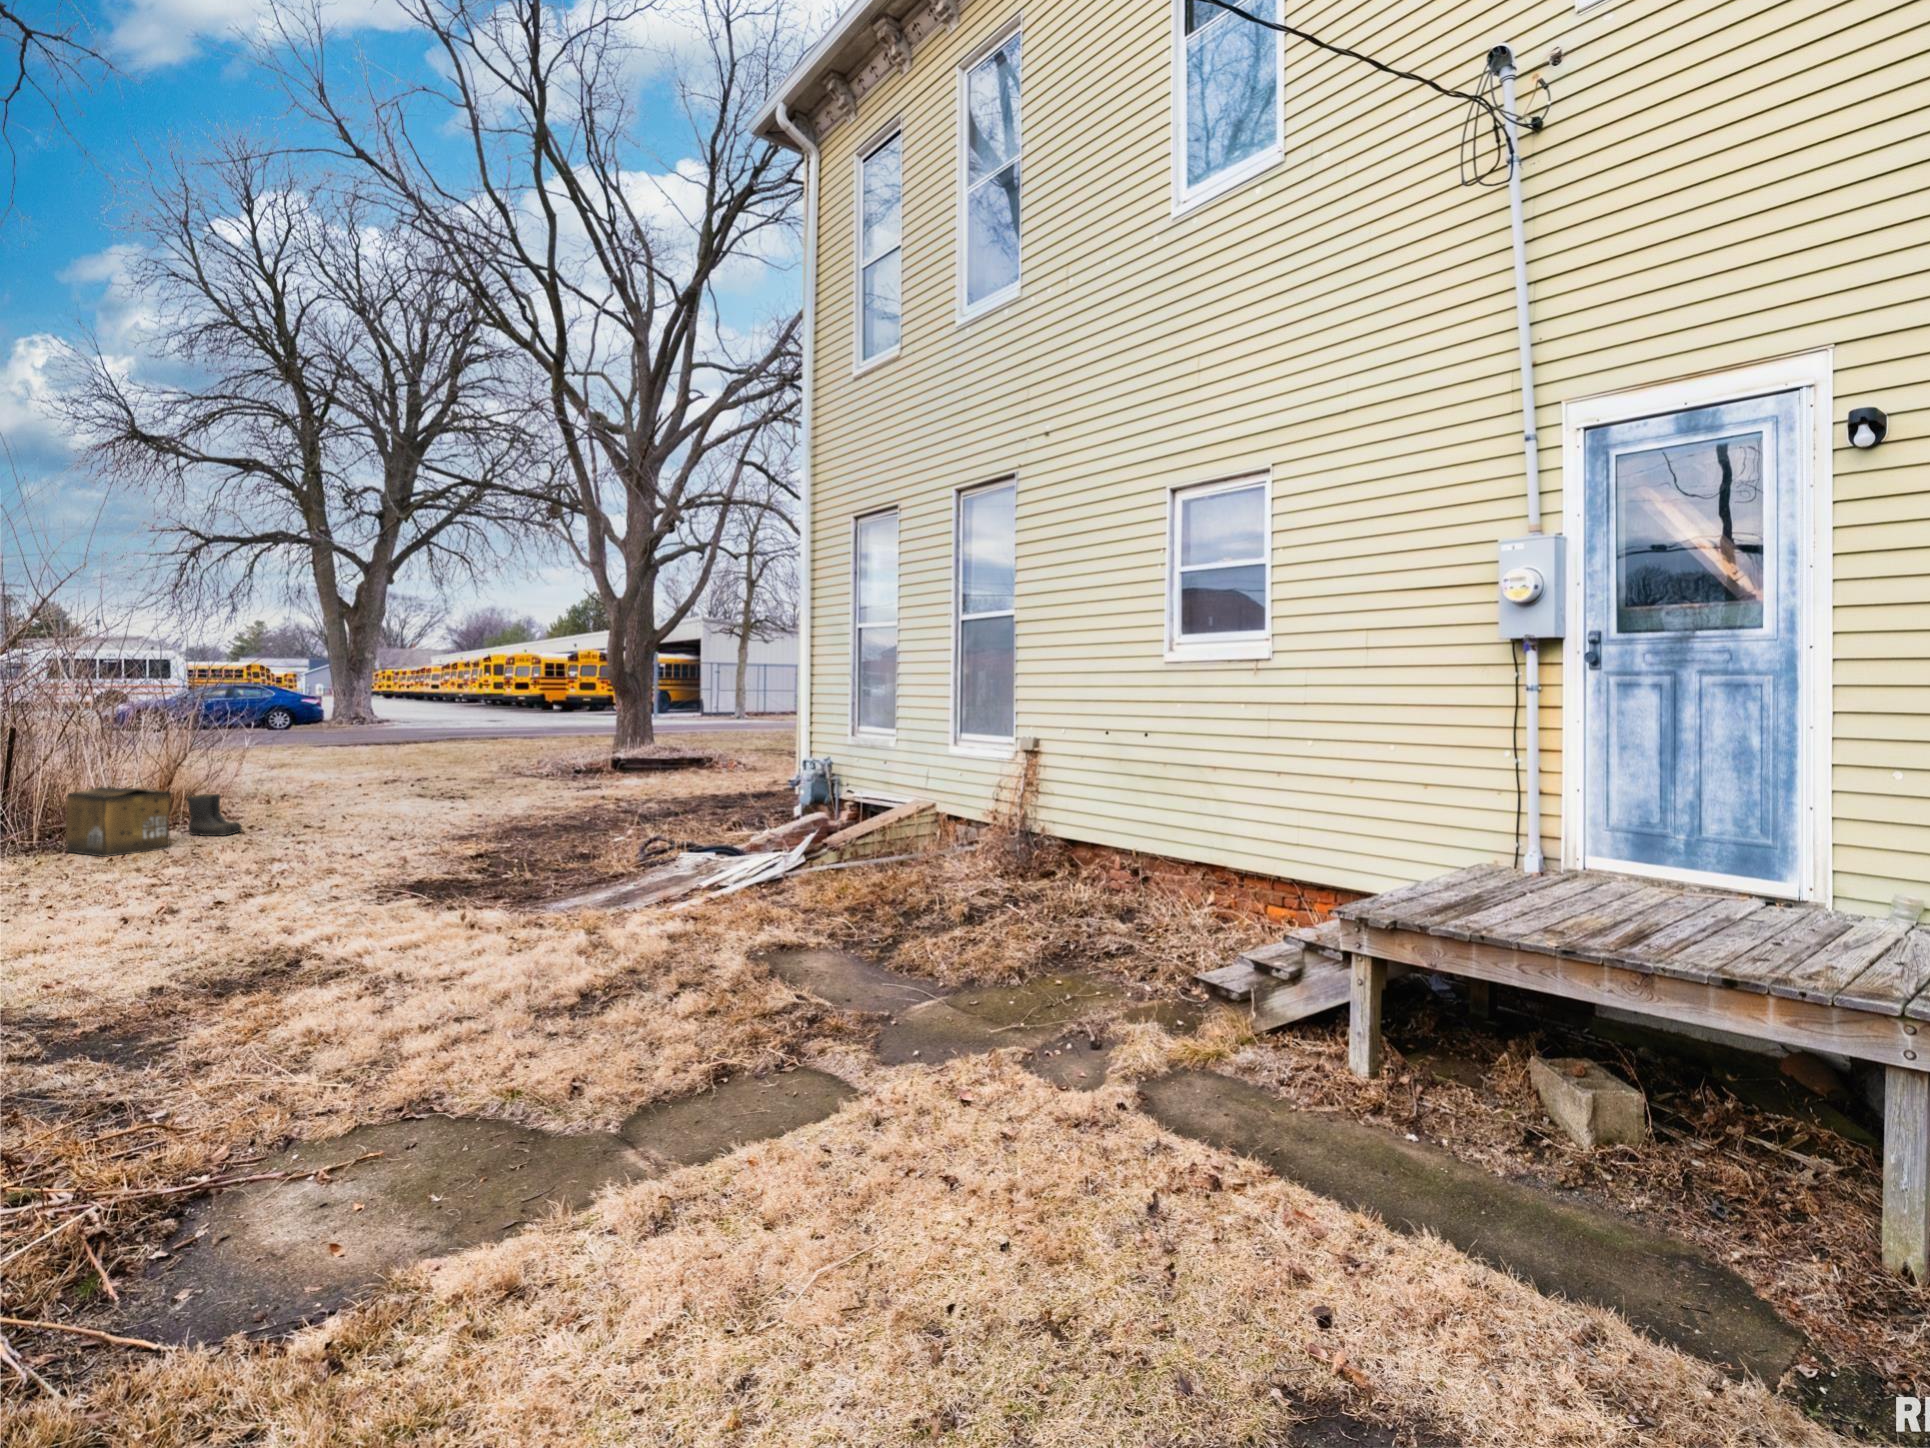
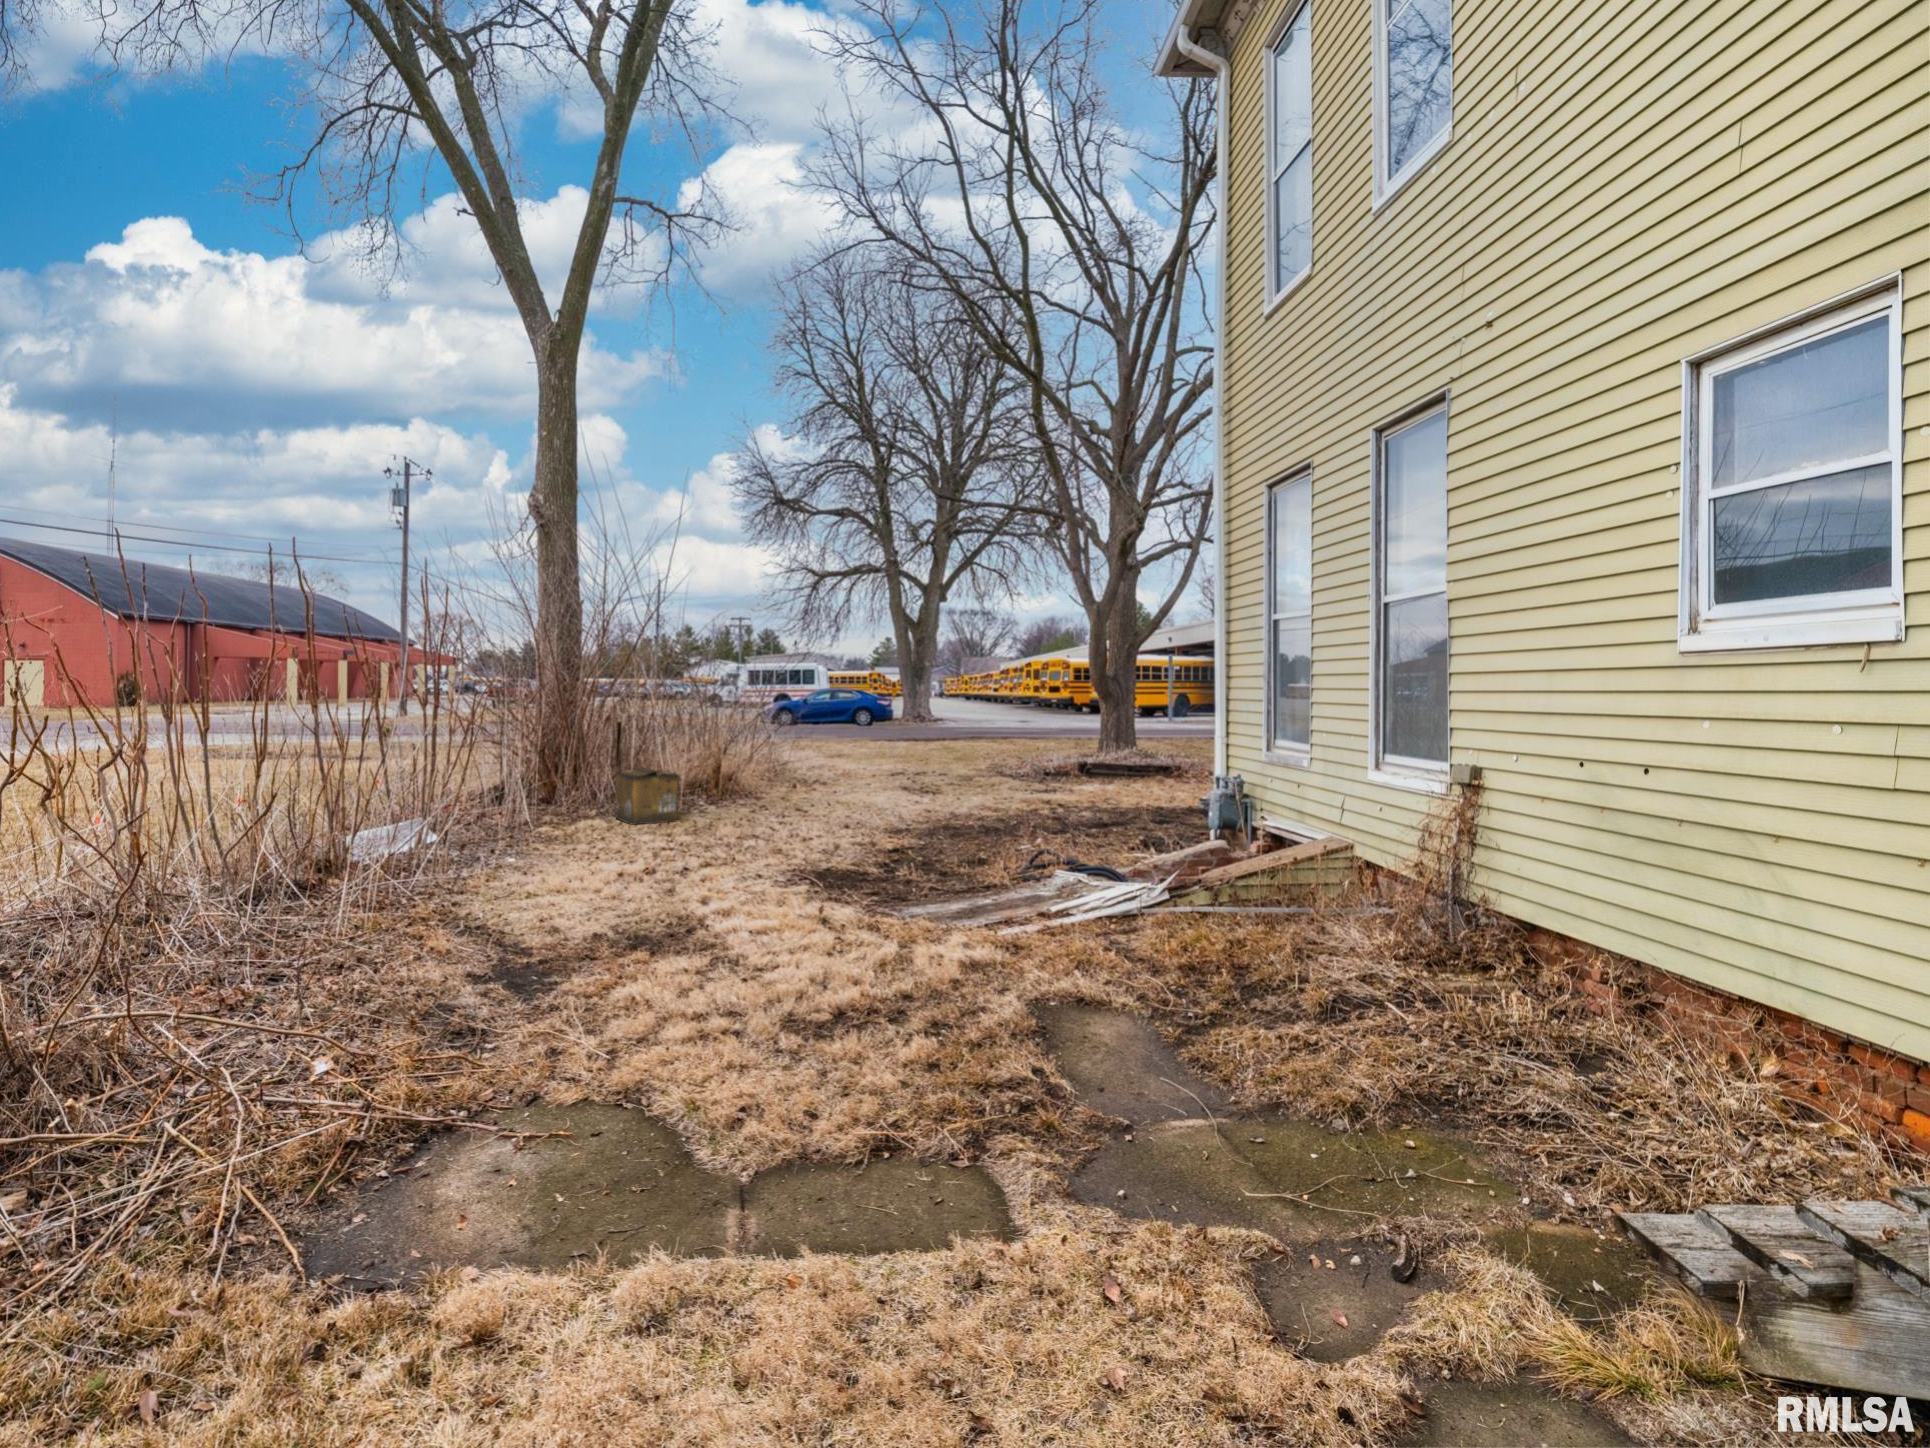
boots: present [187,794,242,836] -> none [701,778,740,814]

